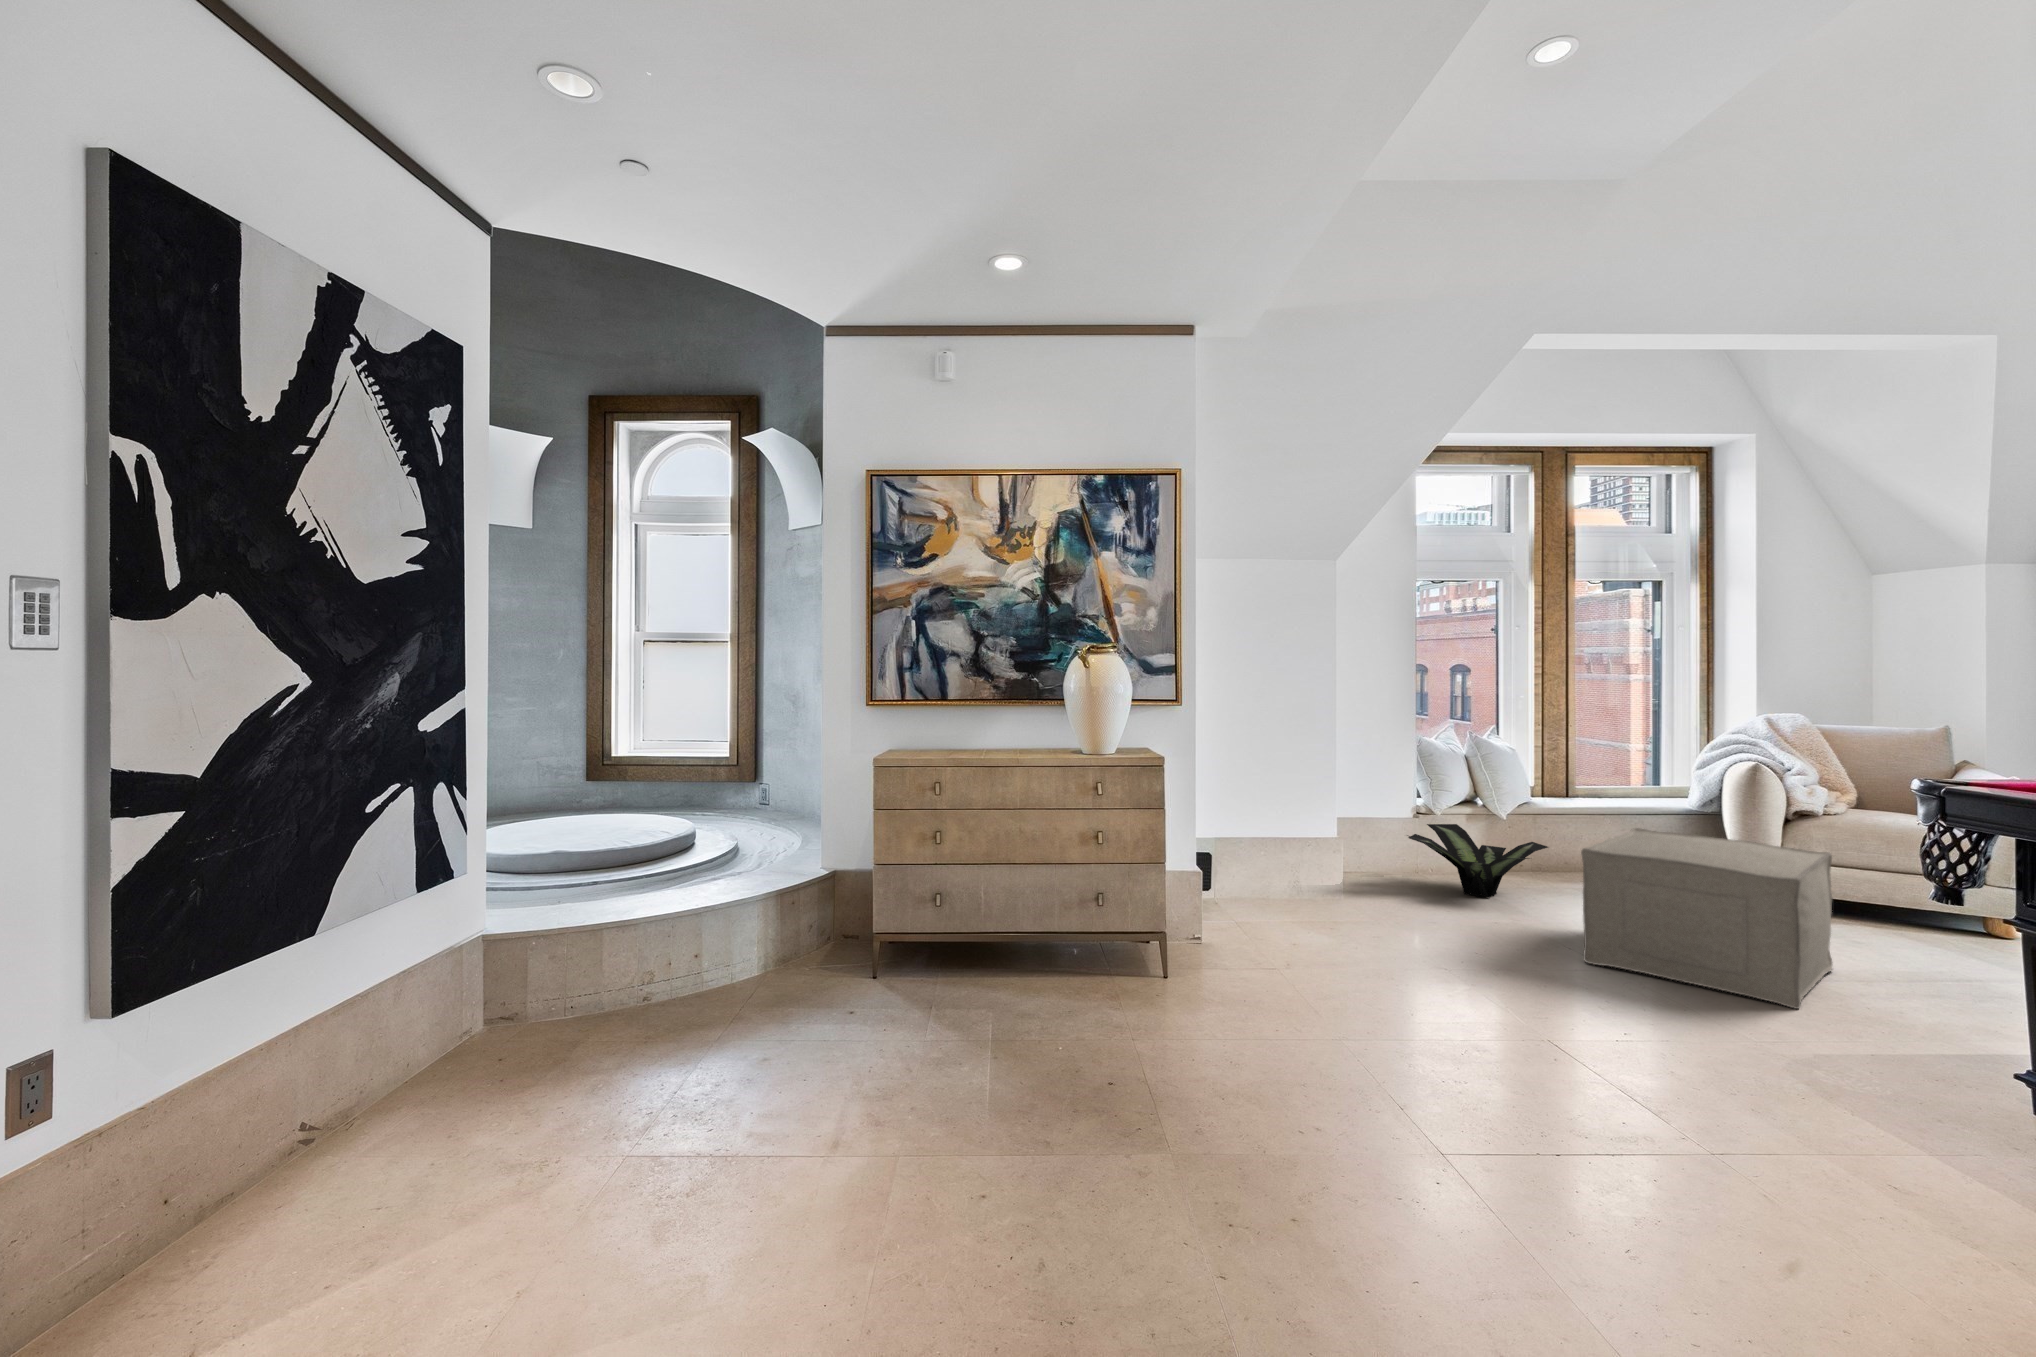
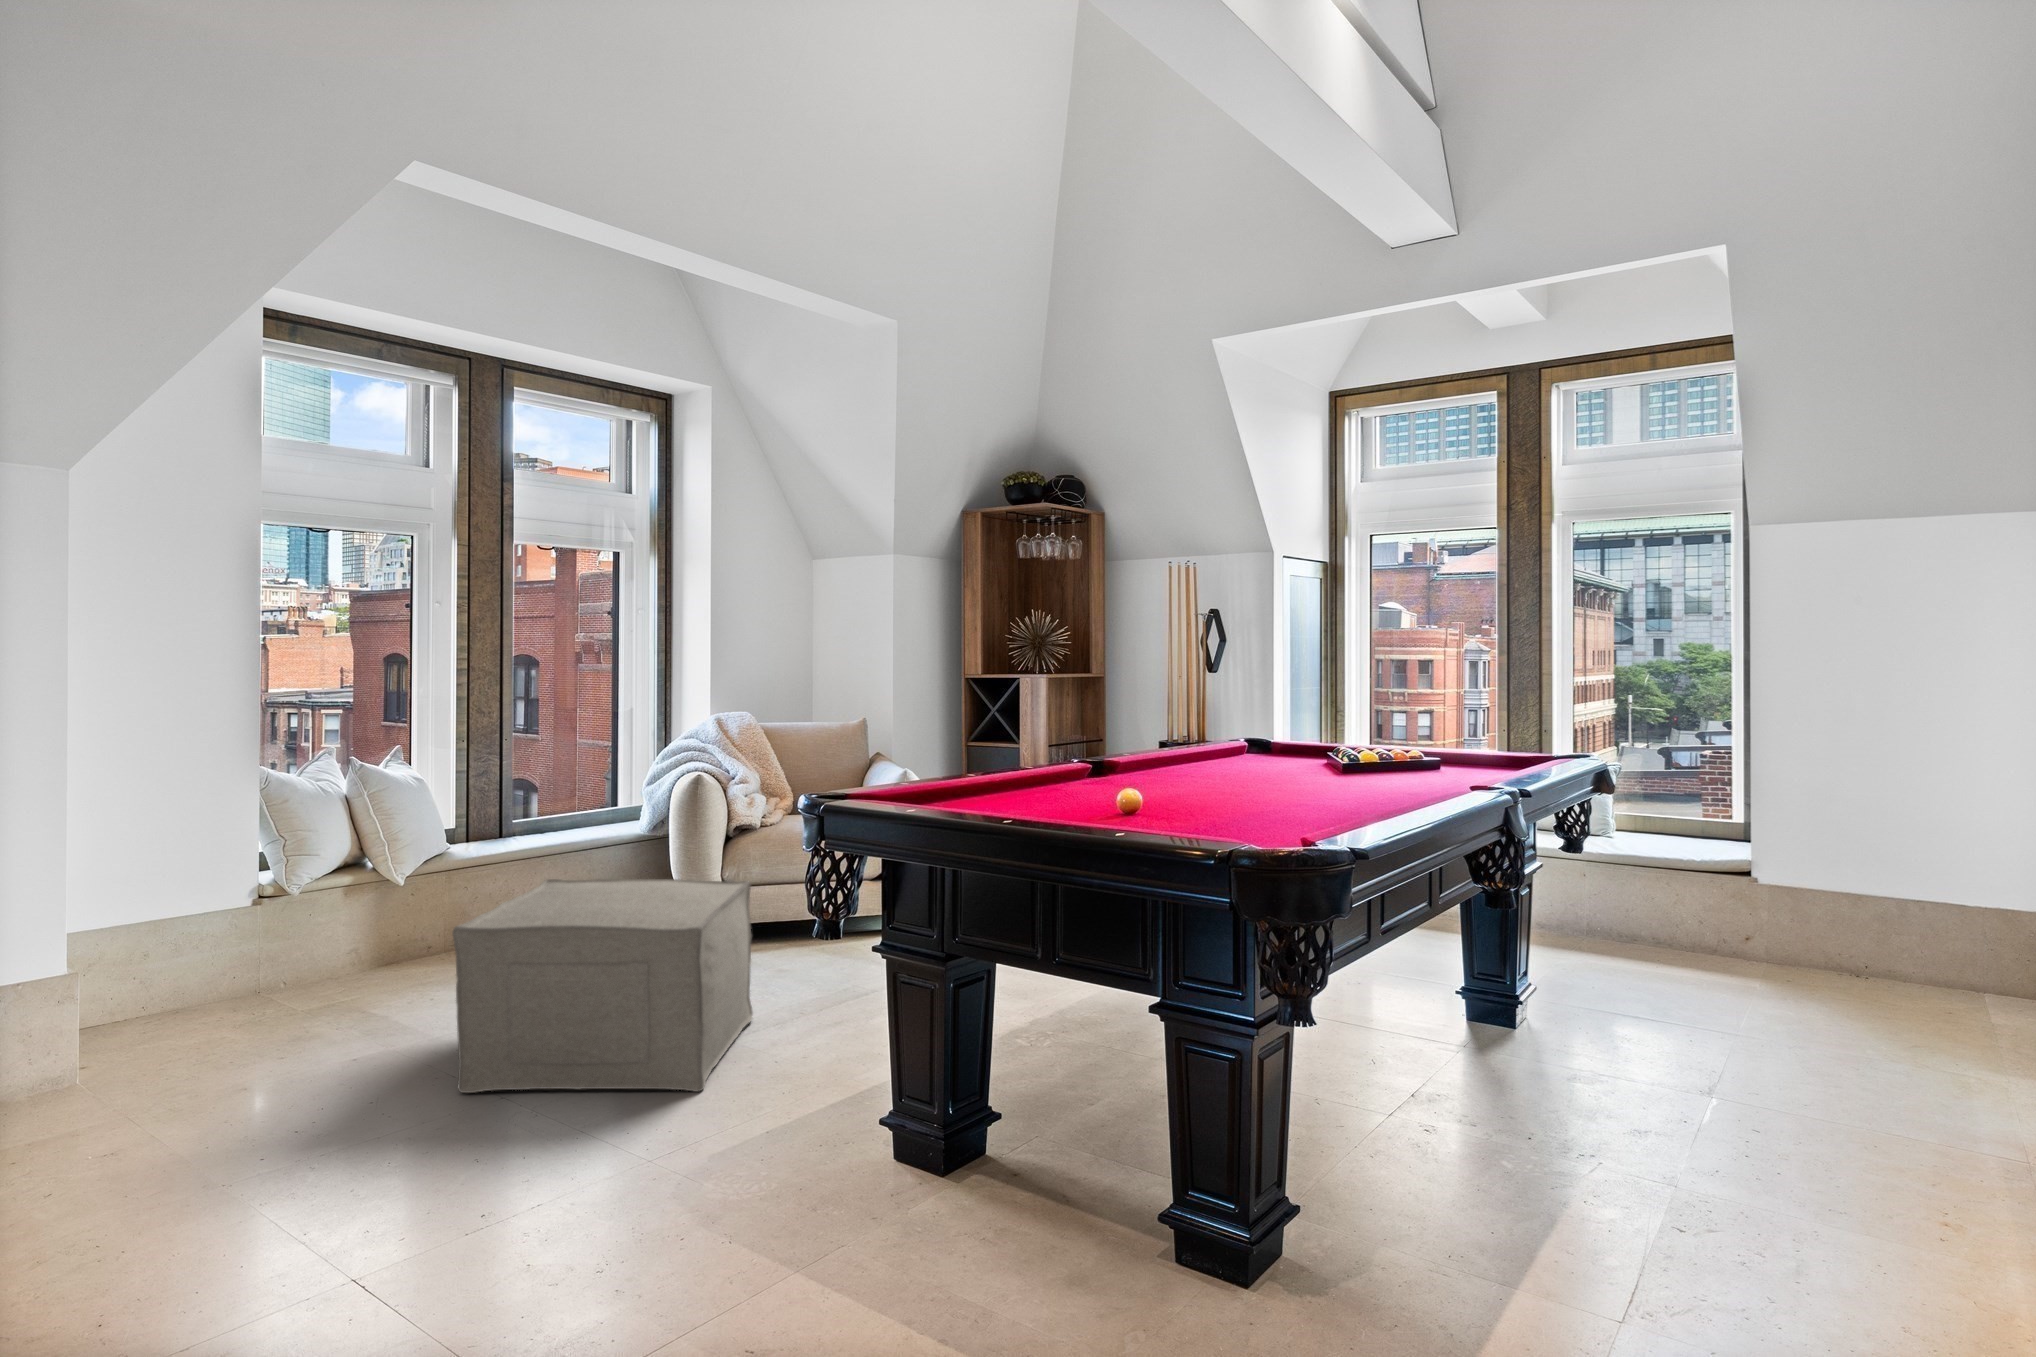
potted plant: present [1408,824,1548,898] -> none [219,900,456,1011]

